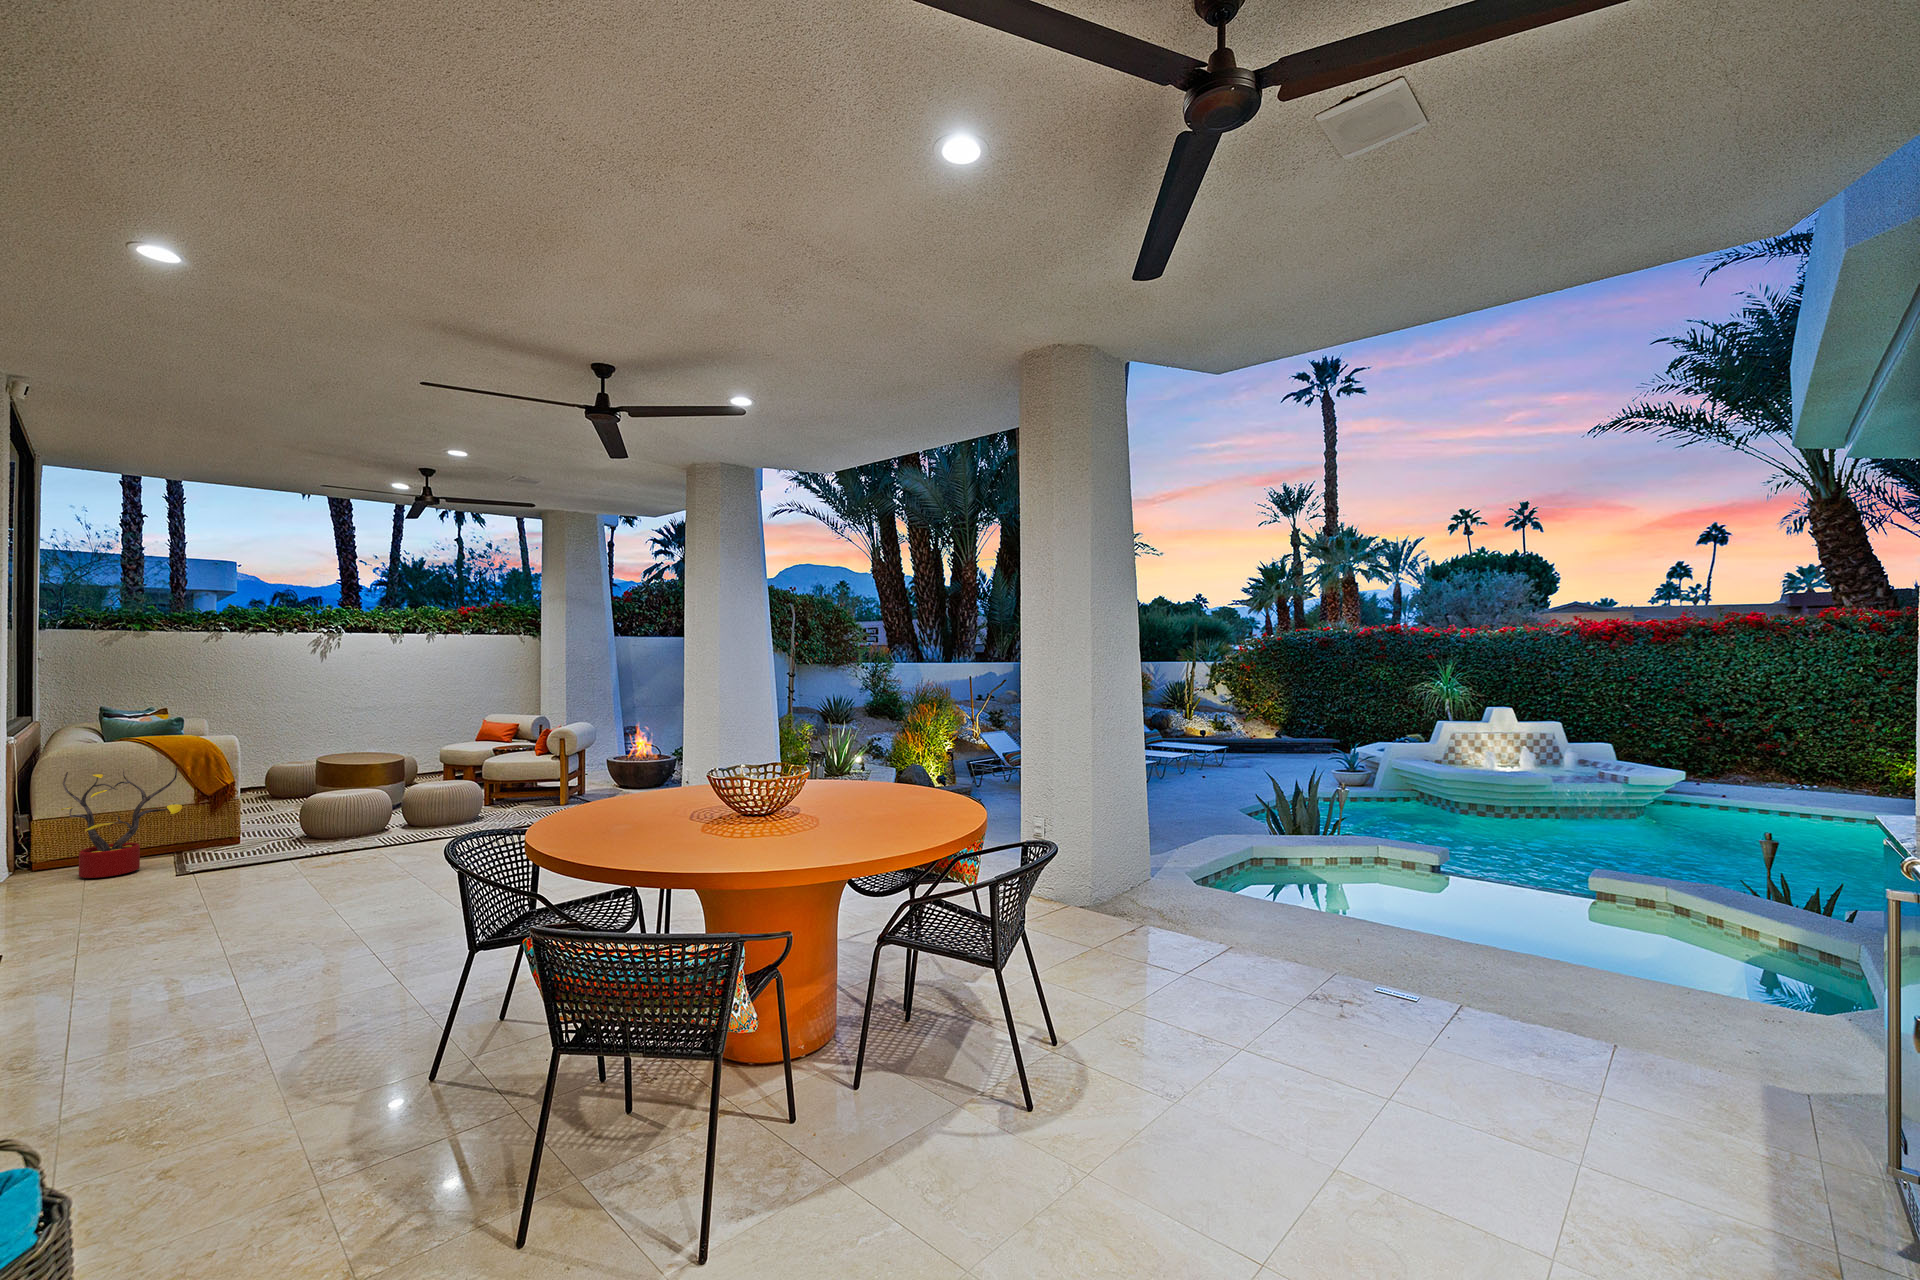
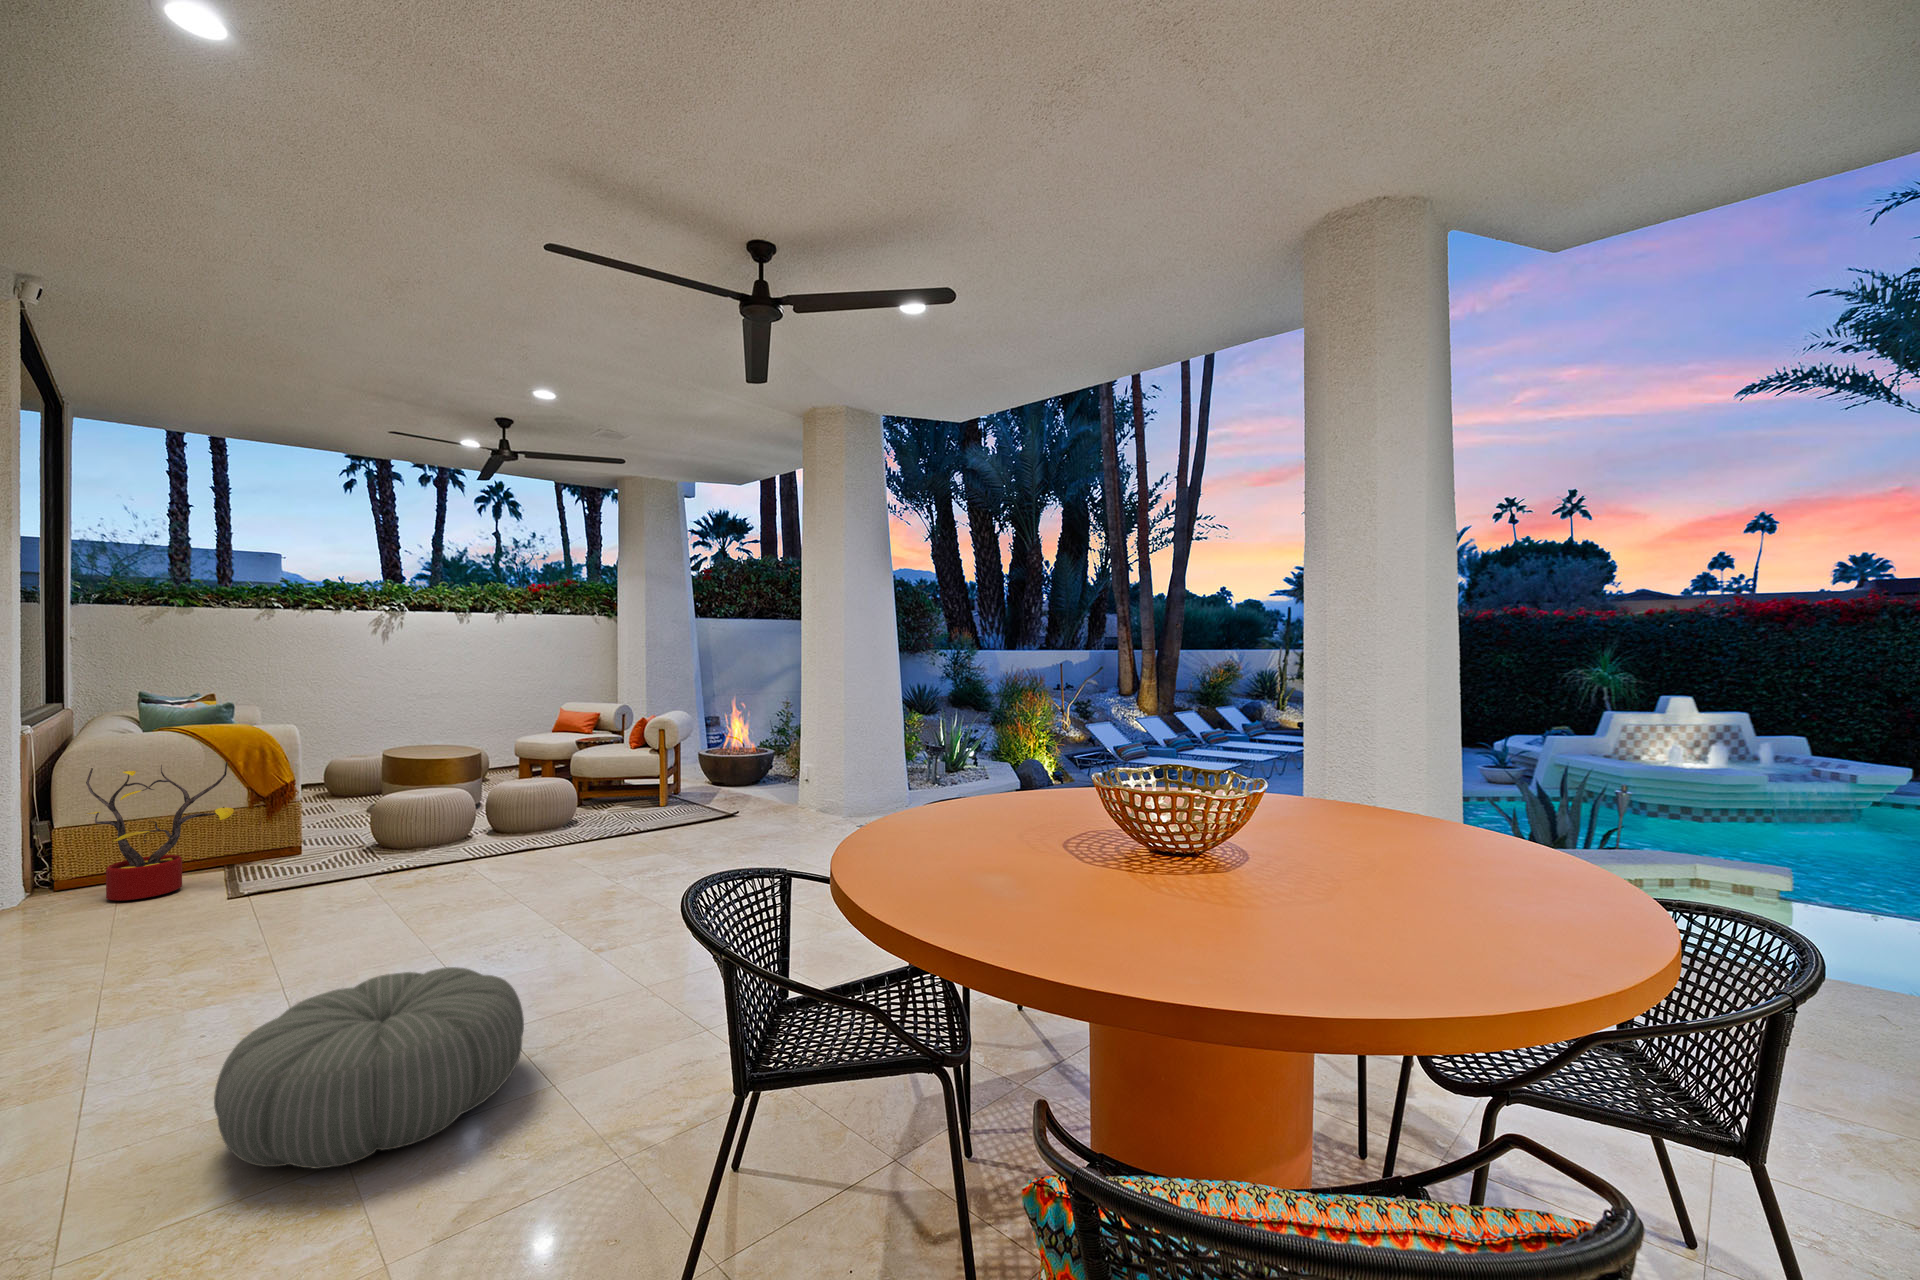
pouf: none [167,909,379,1022] -> present [214,967,524,1169]

